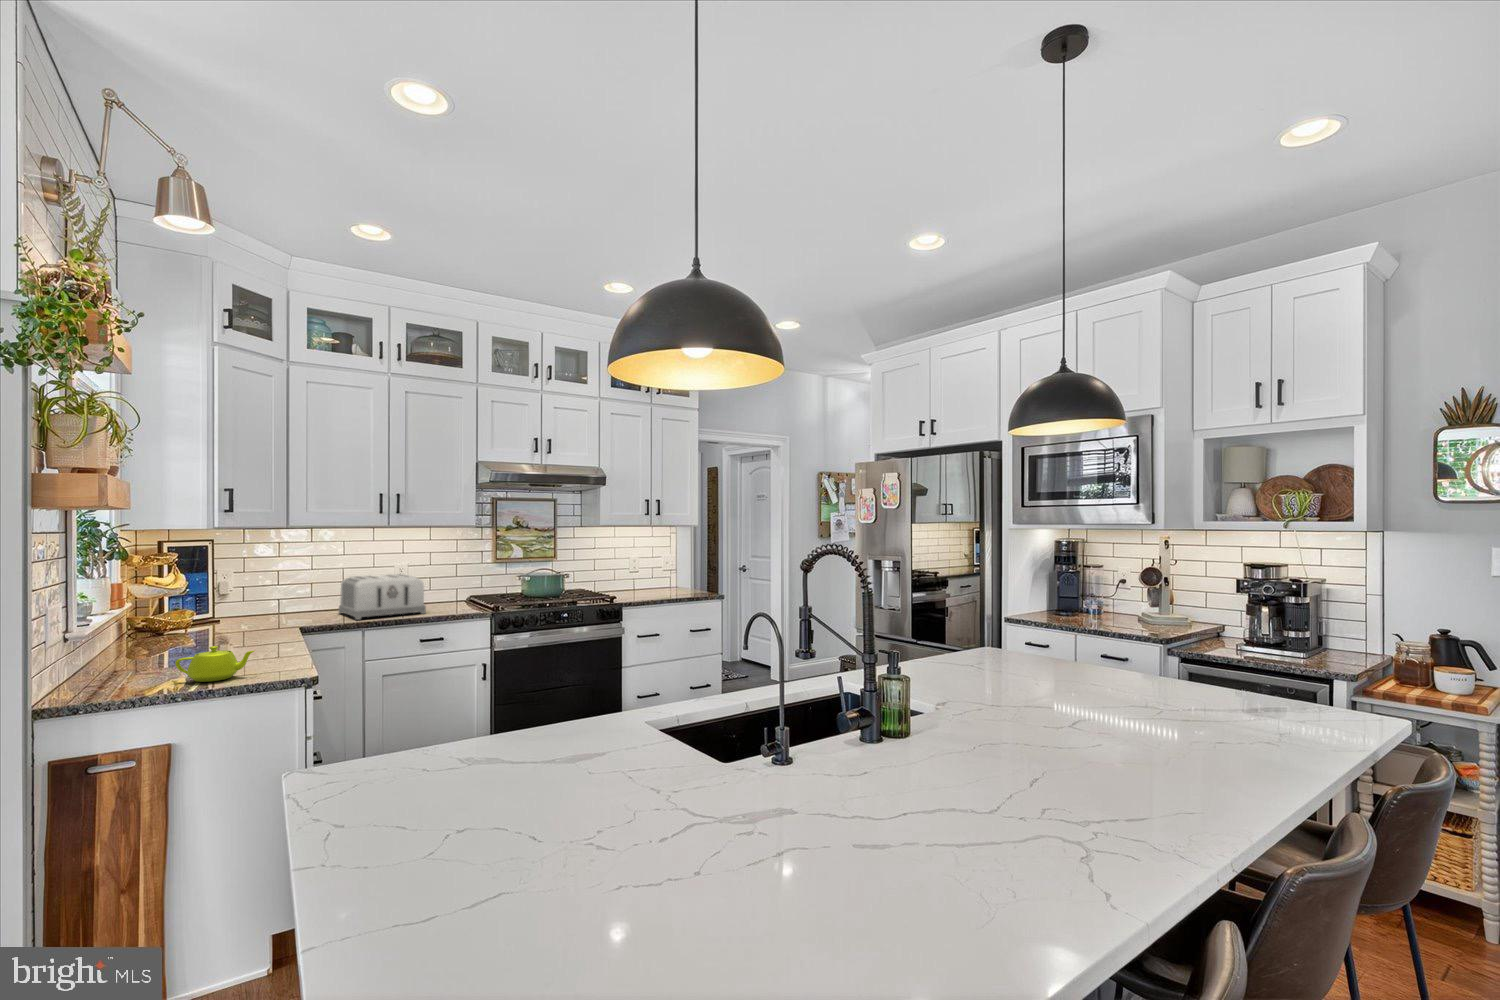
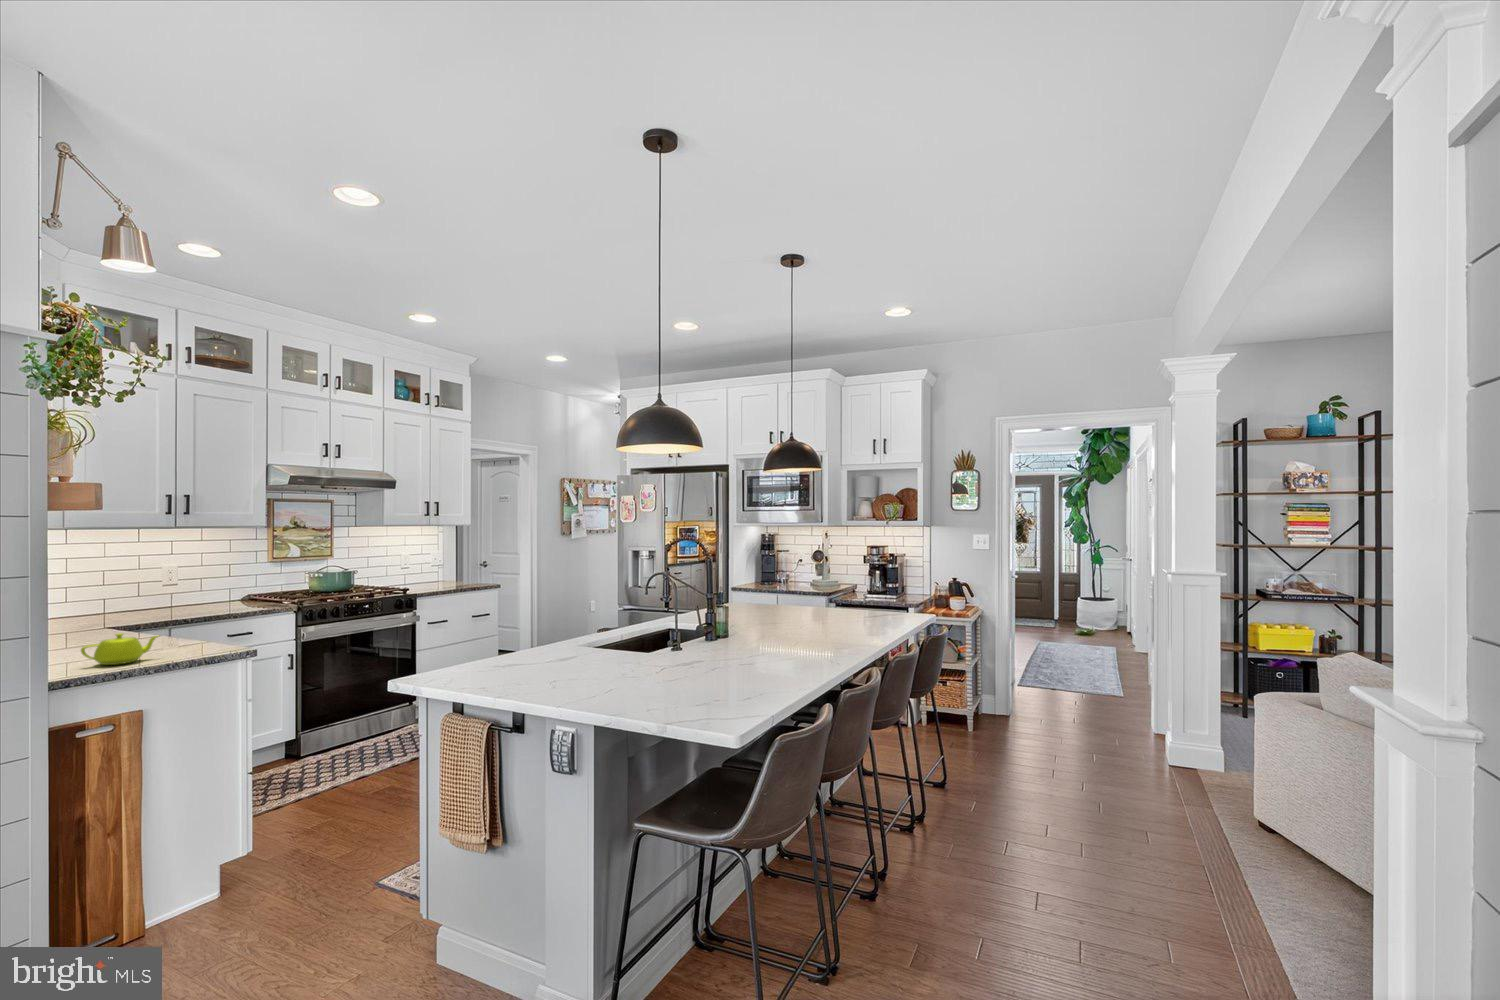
toaster: present [339,574,426,620] -> none [118,573,227,617]

